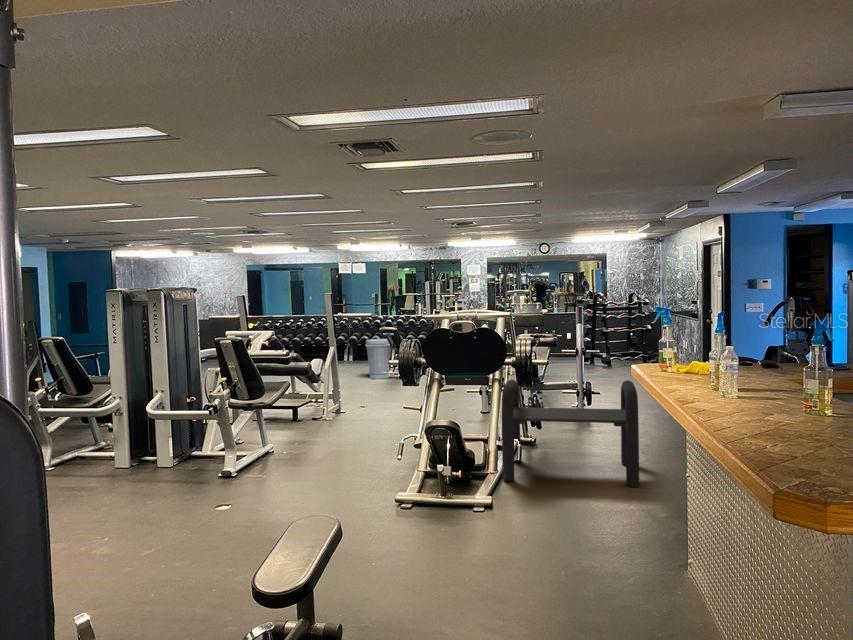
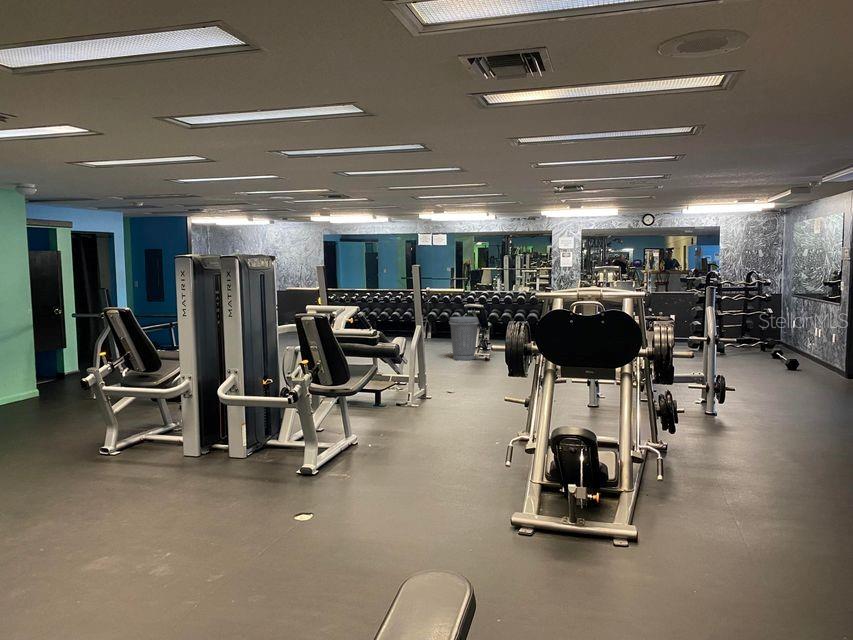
bench: present [502,379,639,487] -> none [638,375,826,521]

